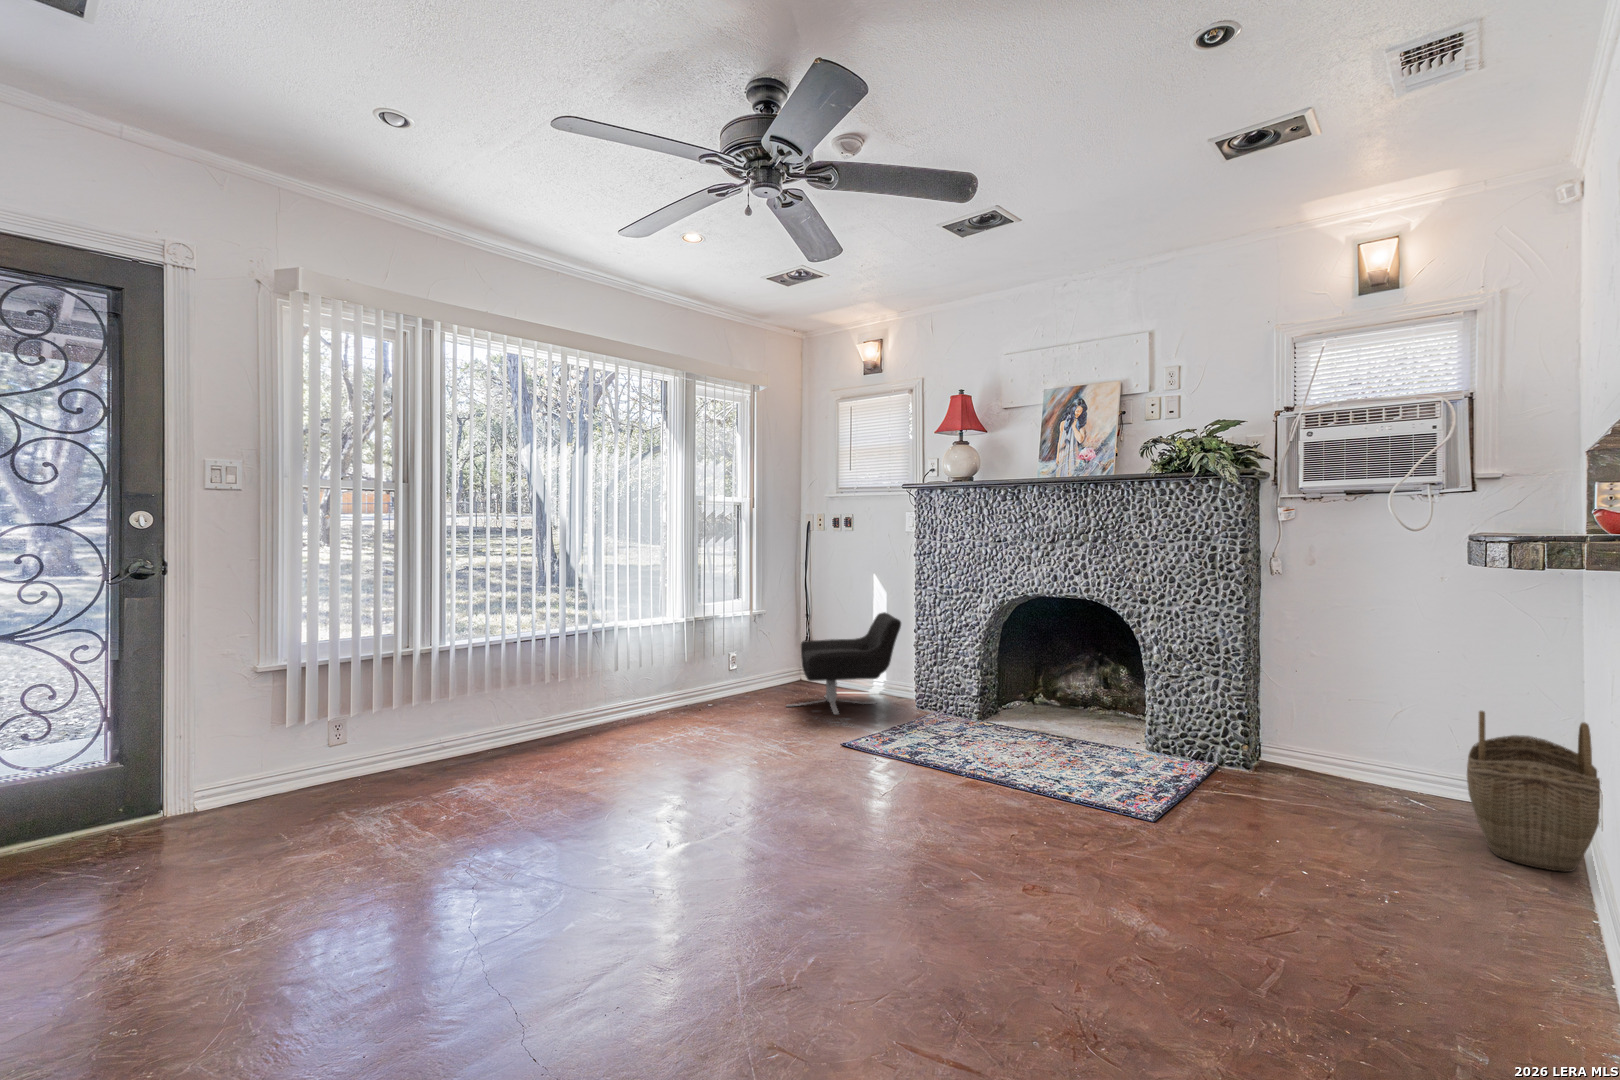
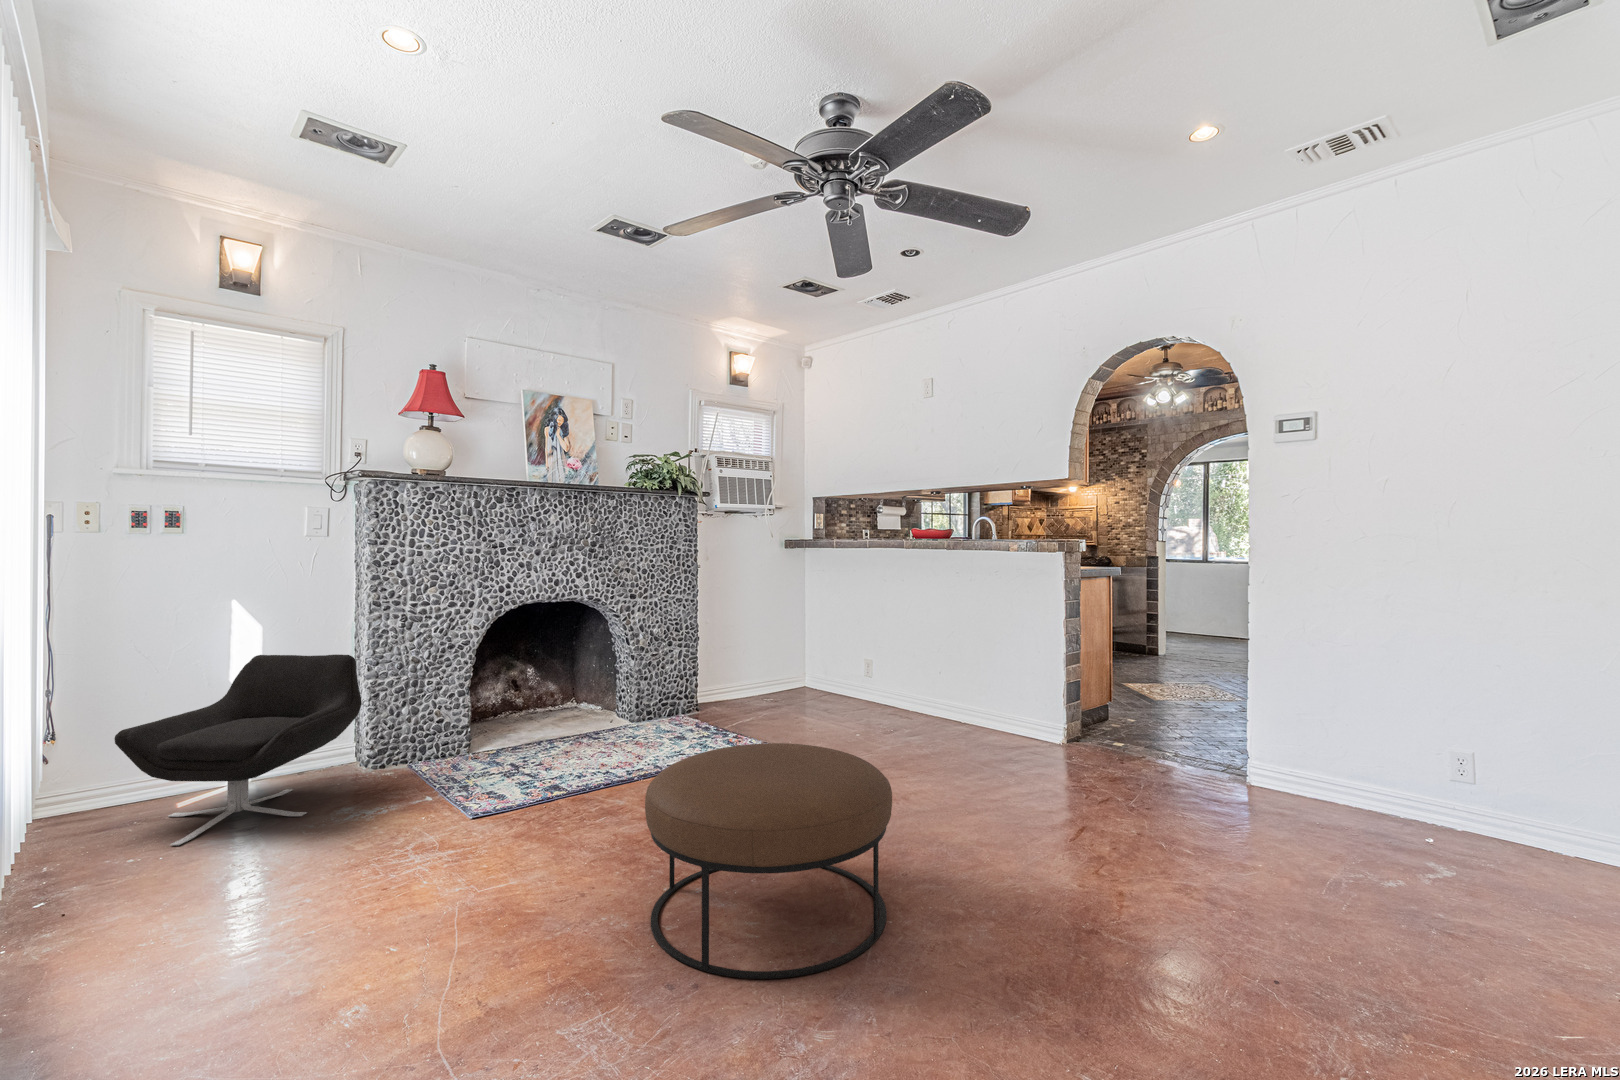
woven basket: present [1467,711,1600,872] -> none [811,630,871,704]
ottoman: none [584,717,795,903] -> present [645,743,892,979]

